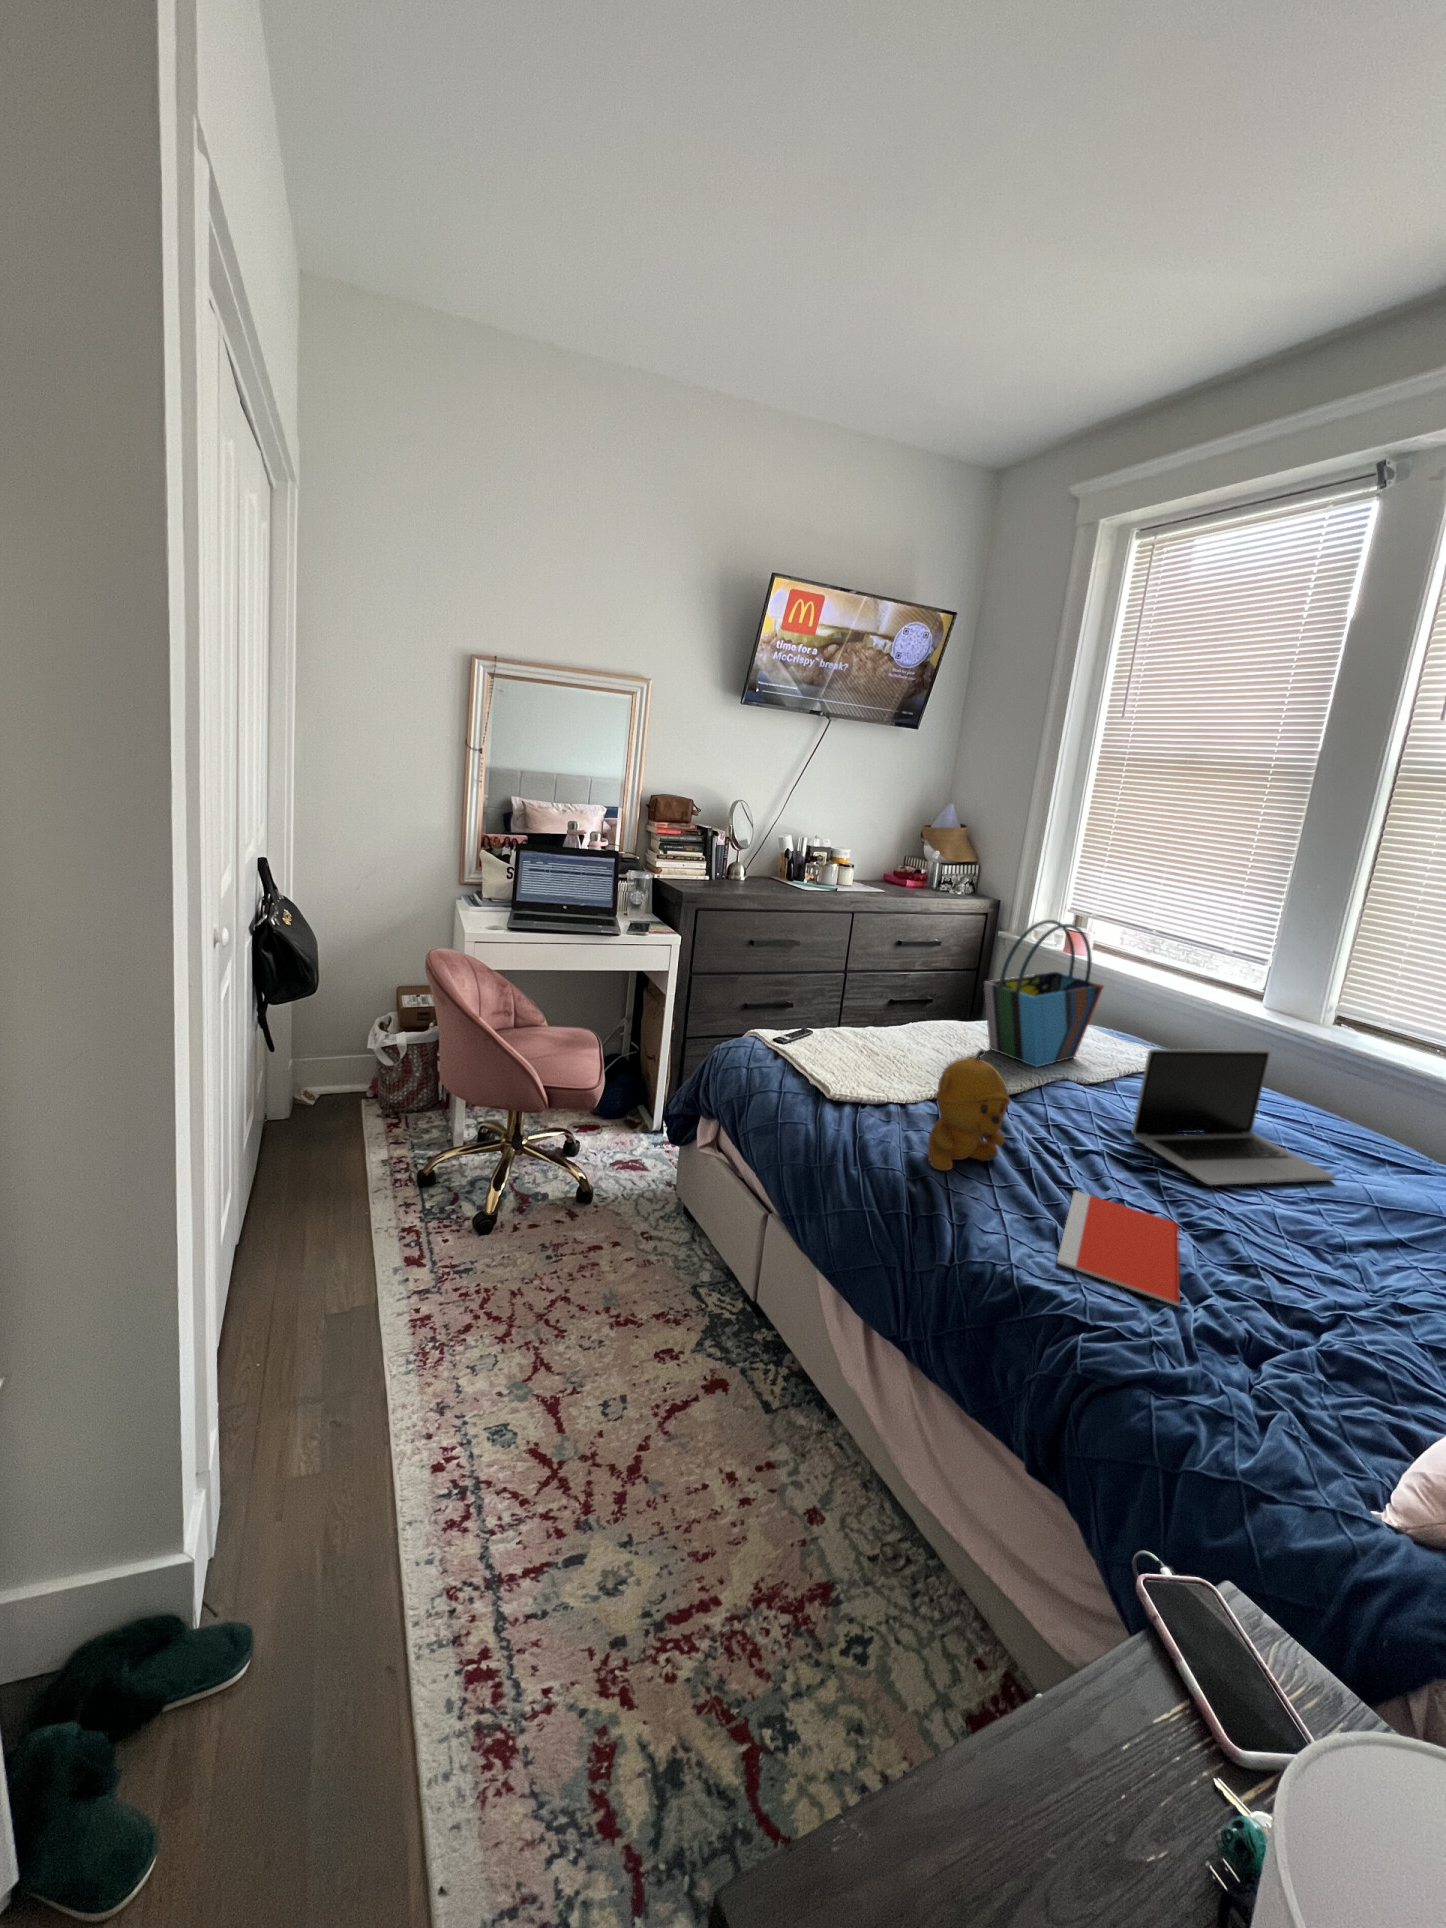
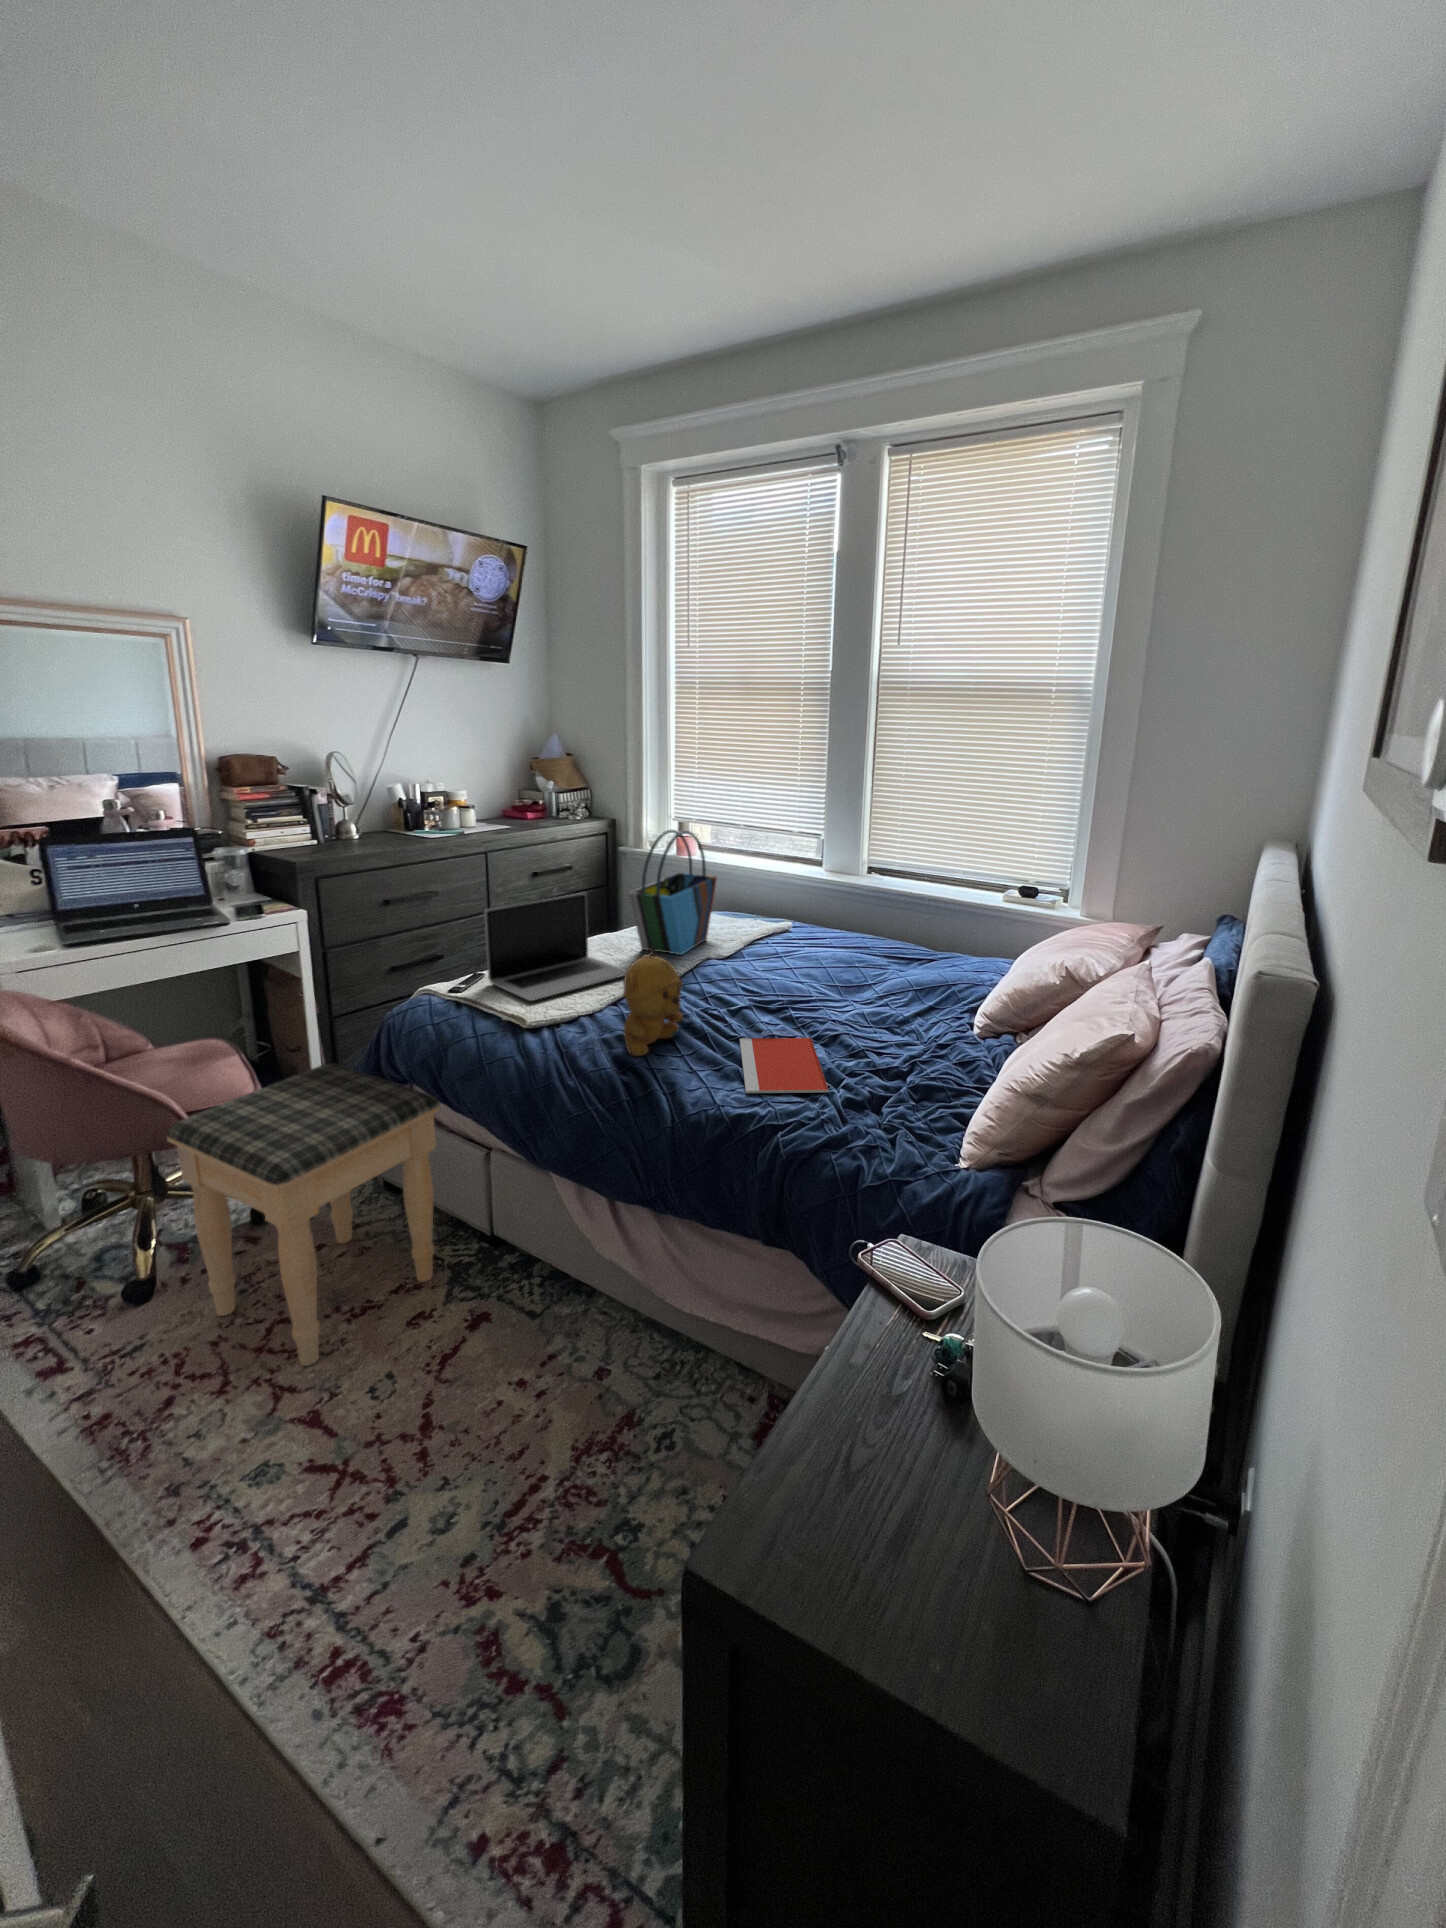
laptop: present [1132,1049,1335,1185] -> present [484,893,627,1001]
footstool: none [516,1079,729,1354] -> present [167,1063,440,1366]

